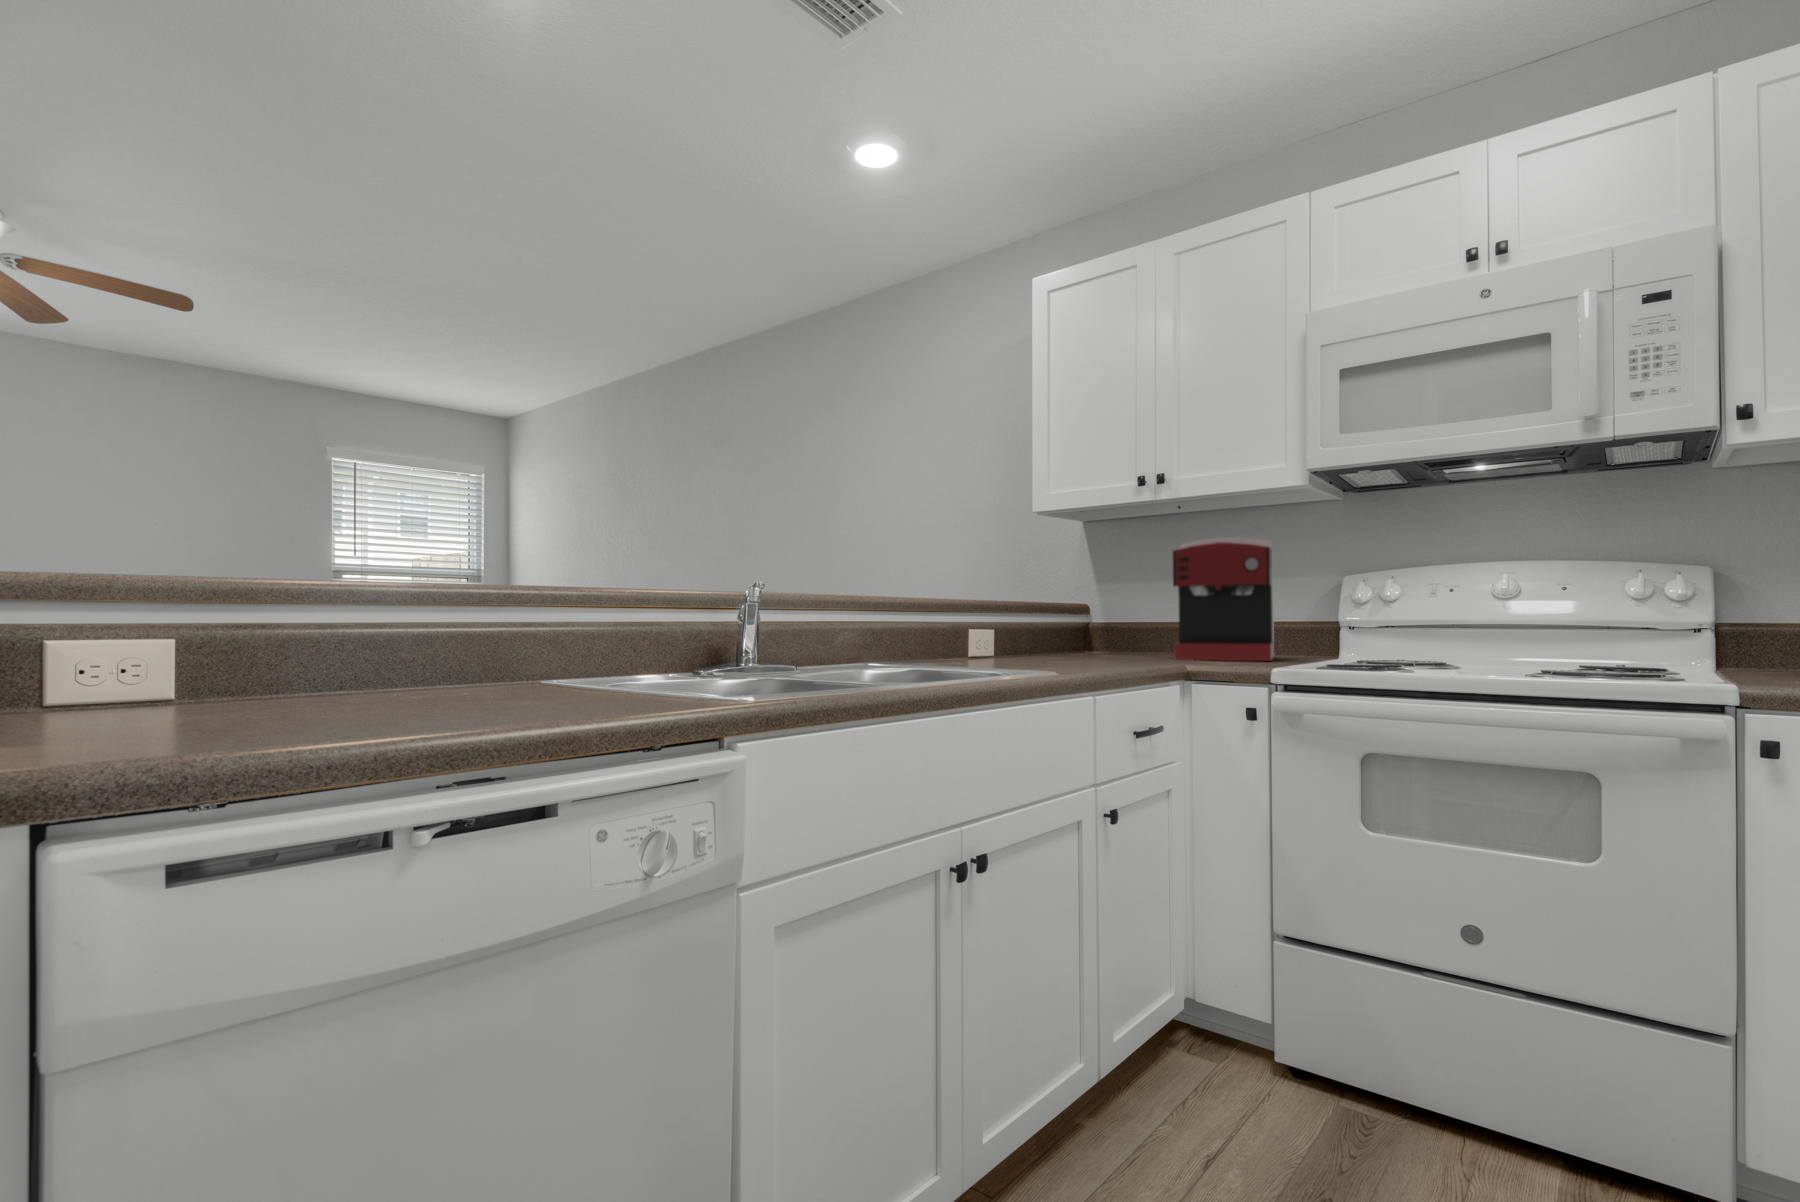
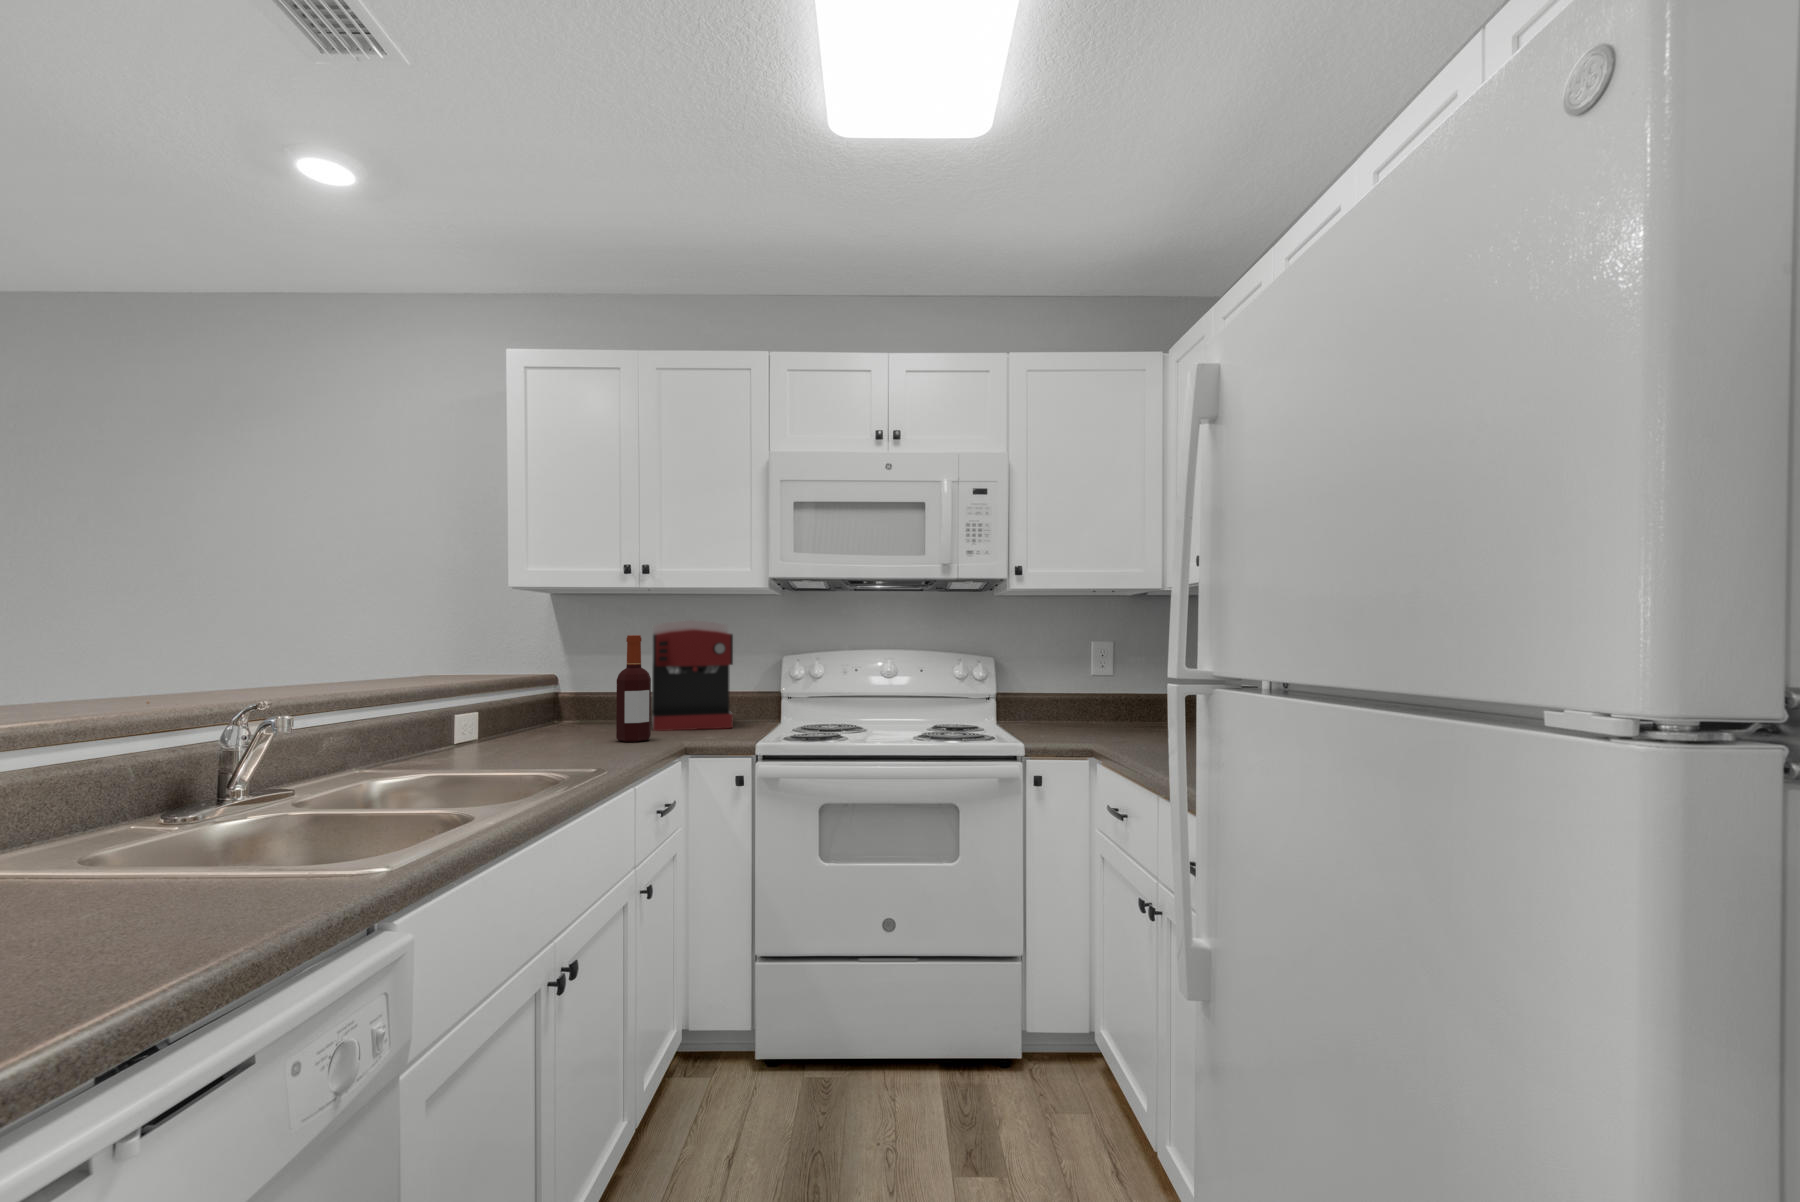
bottle: none [1117,544,1157,663] -> present [616,635,651,742]

